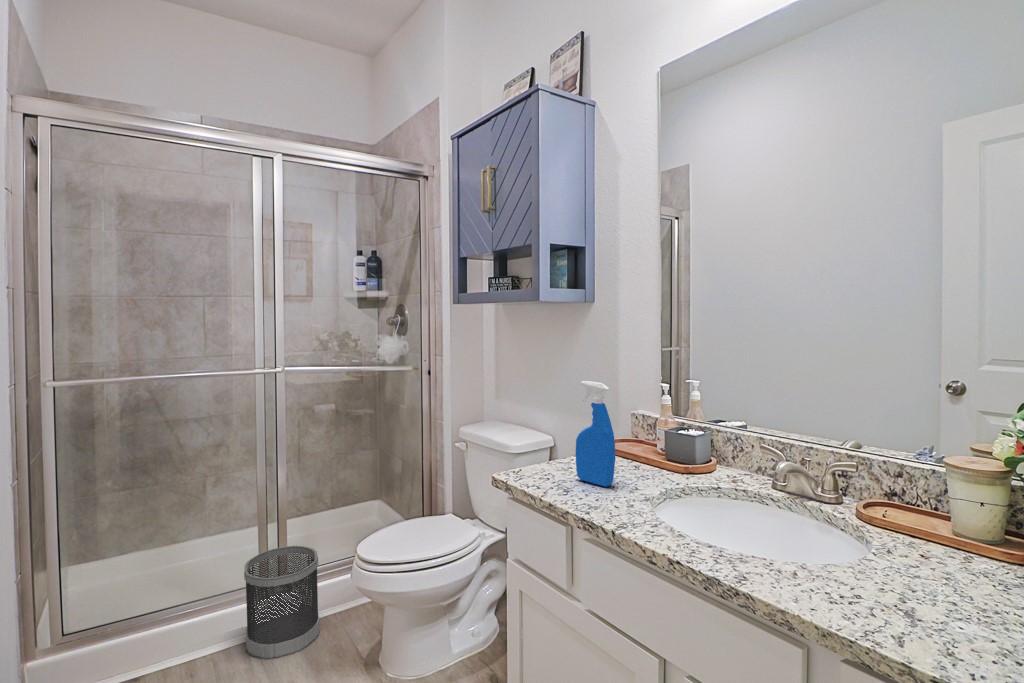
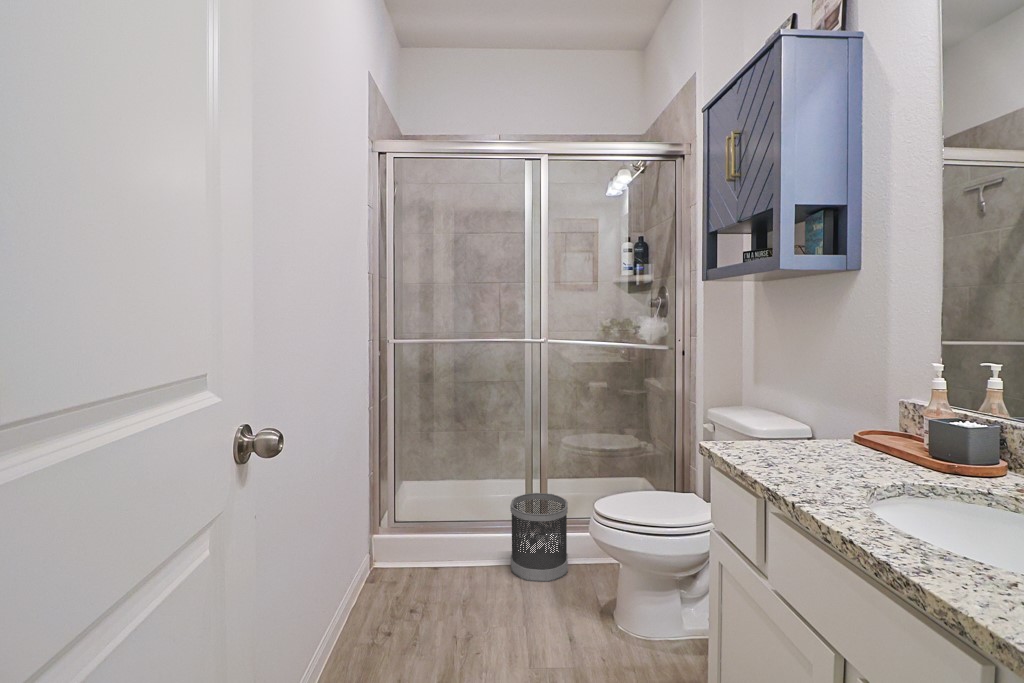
spray bottle: present [576,381,615,487] -> none [790,350,835,469]

